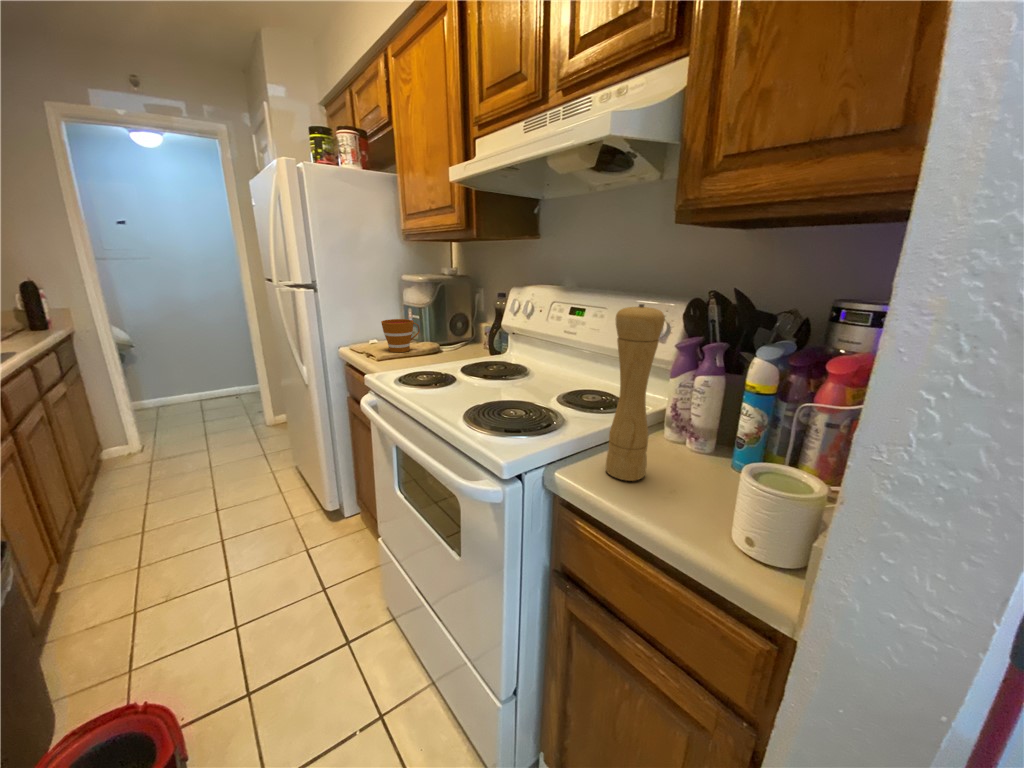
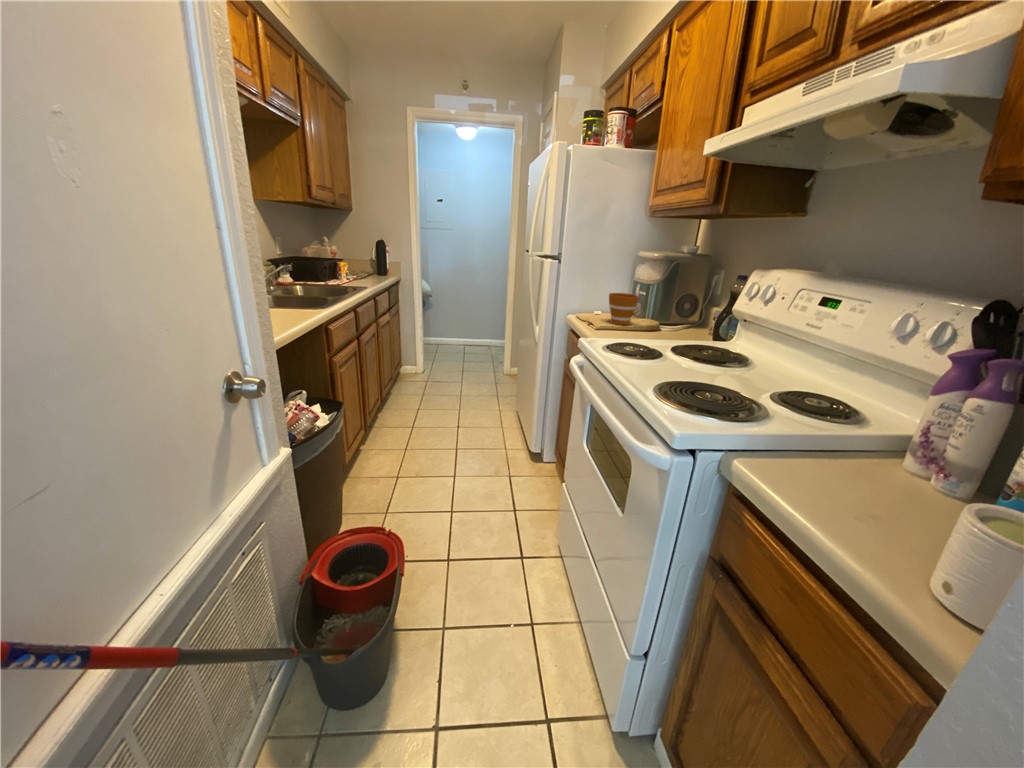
pepper mill: present [605,304,665,481] -> none [794,293,918,493]

